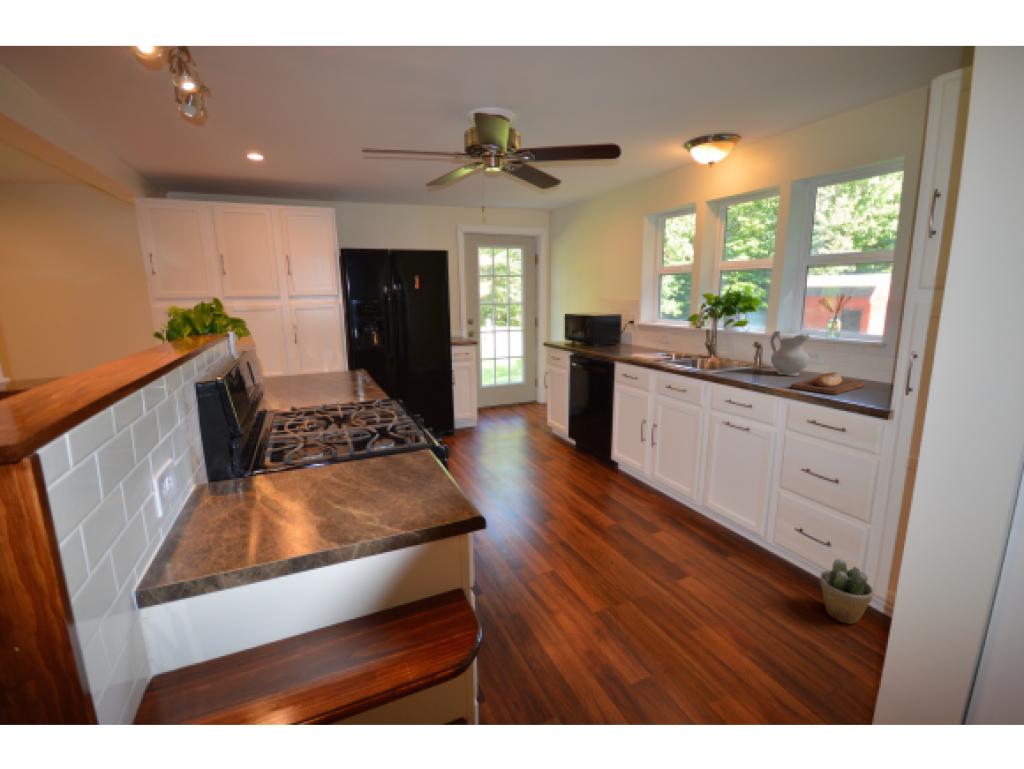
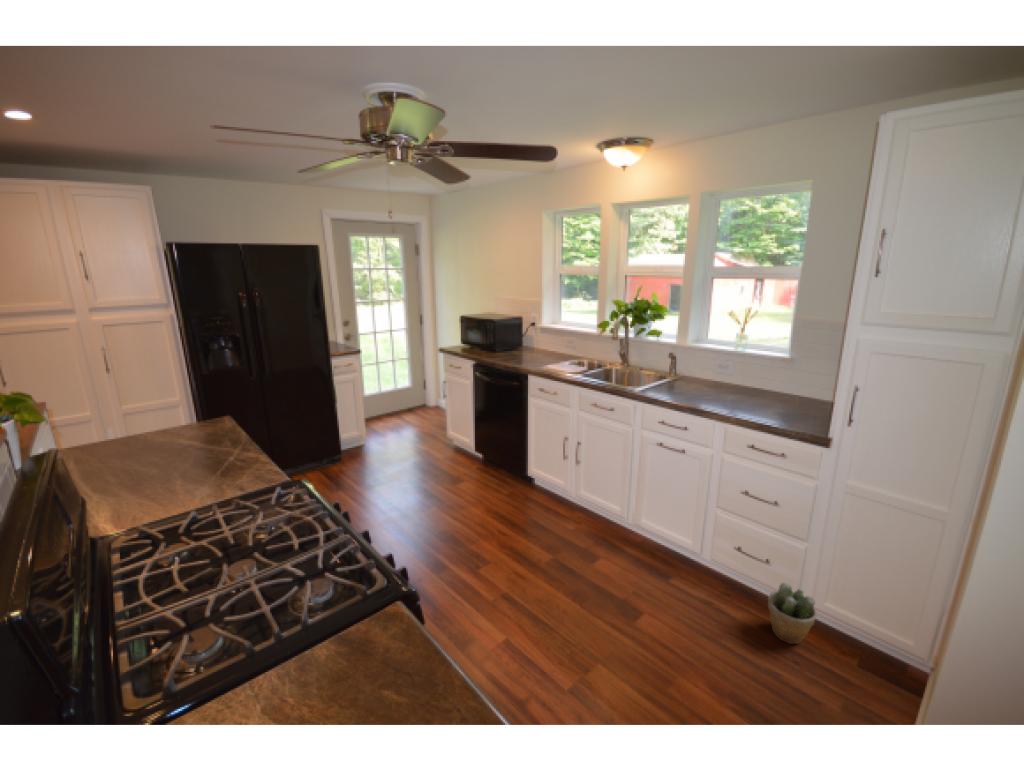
ceramic pitcher: present [770,331,810,376] -> none [689,344,727,390]
bread loaf: present [791,372,865,395] -> none [724,389,782,418]

